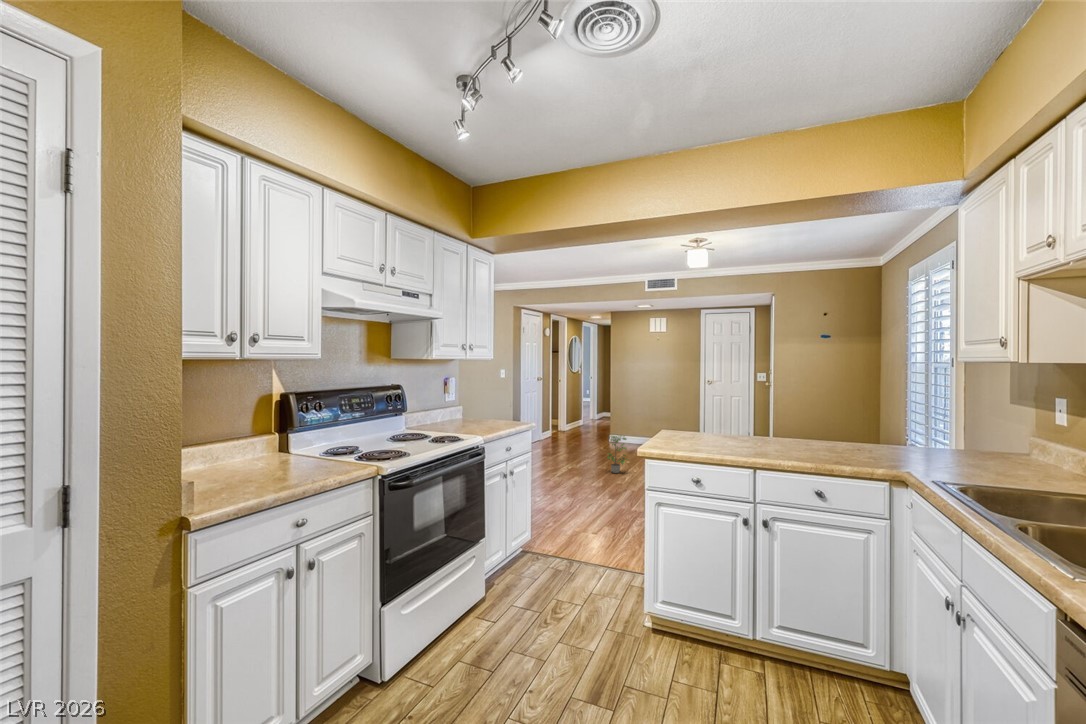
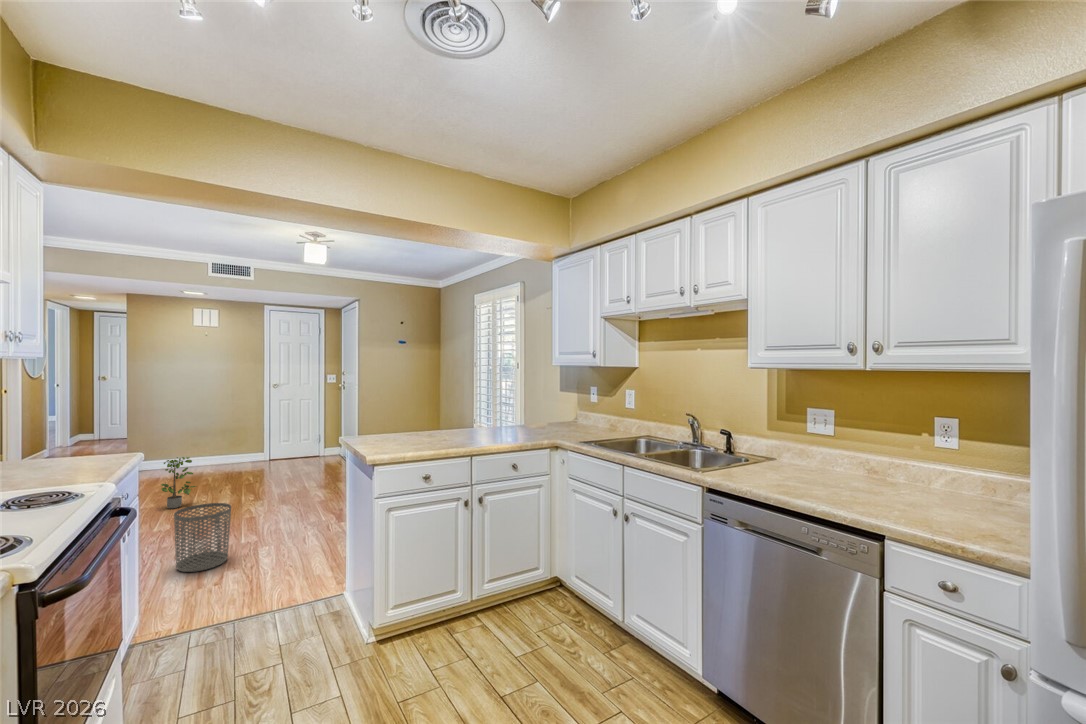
waste bin: none [581,471,617,521] -> present [174,503,231,572]

